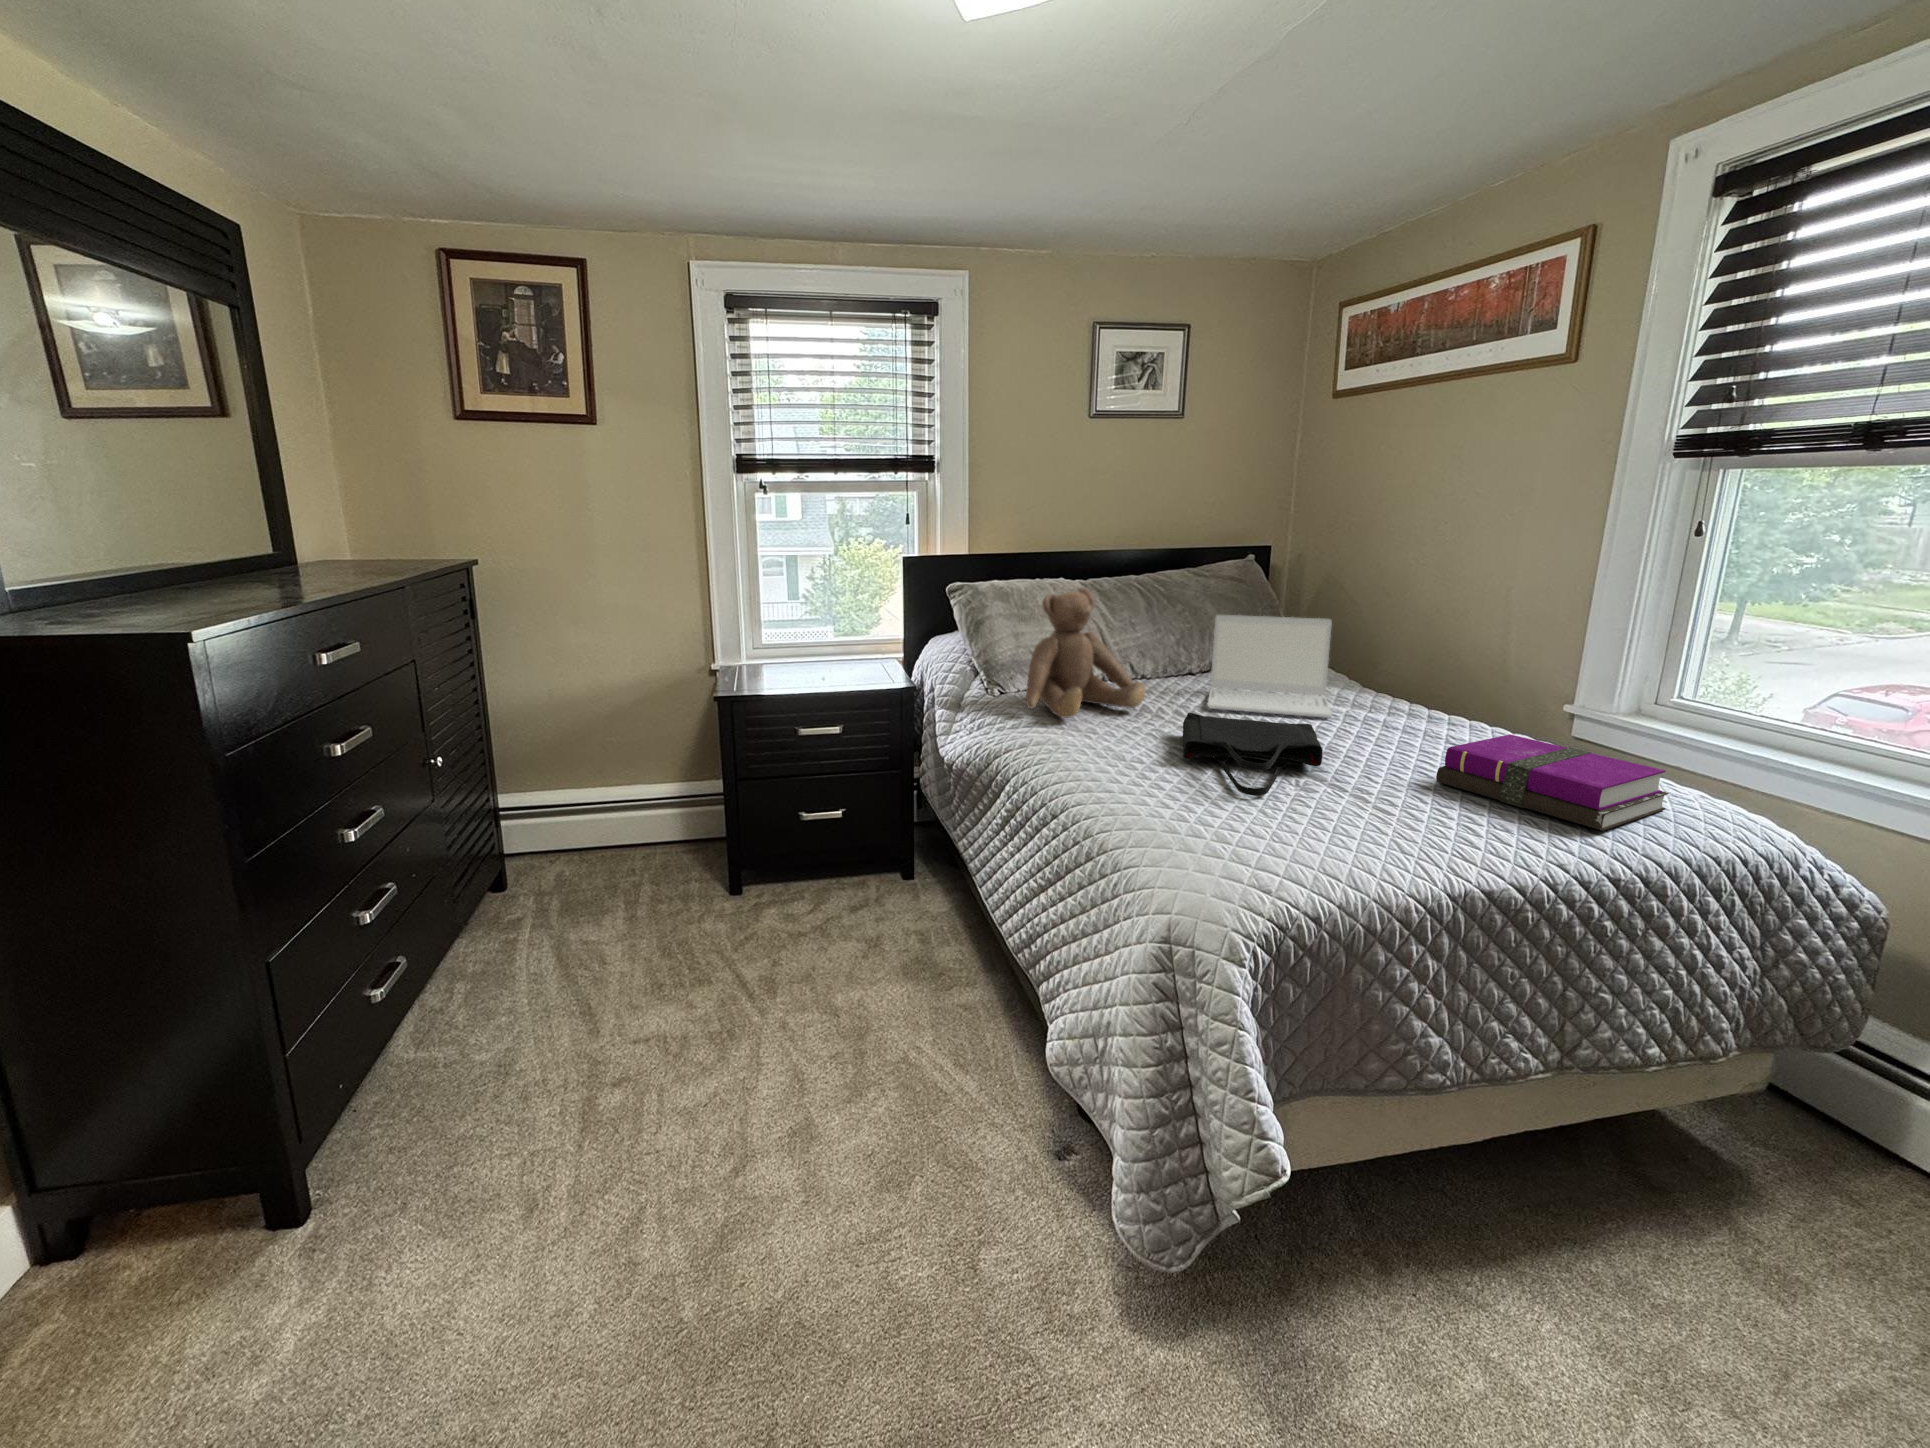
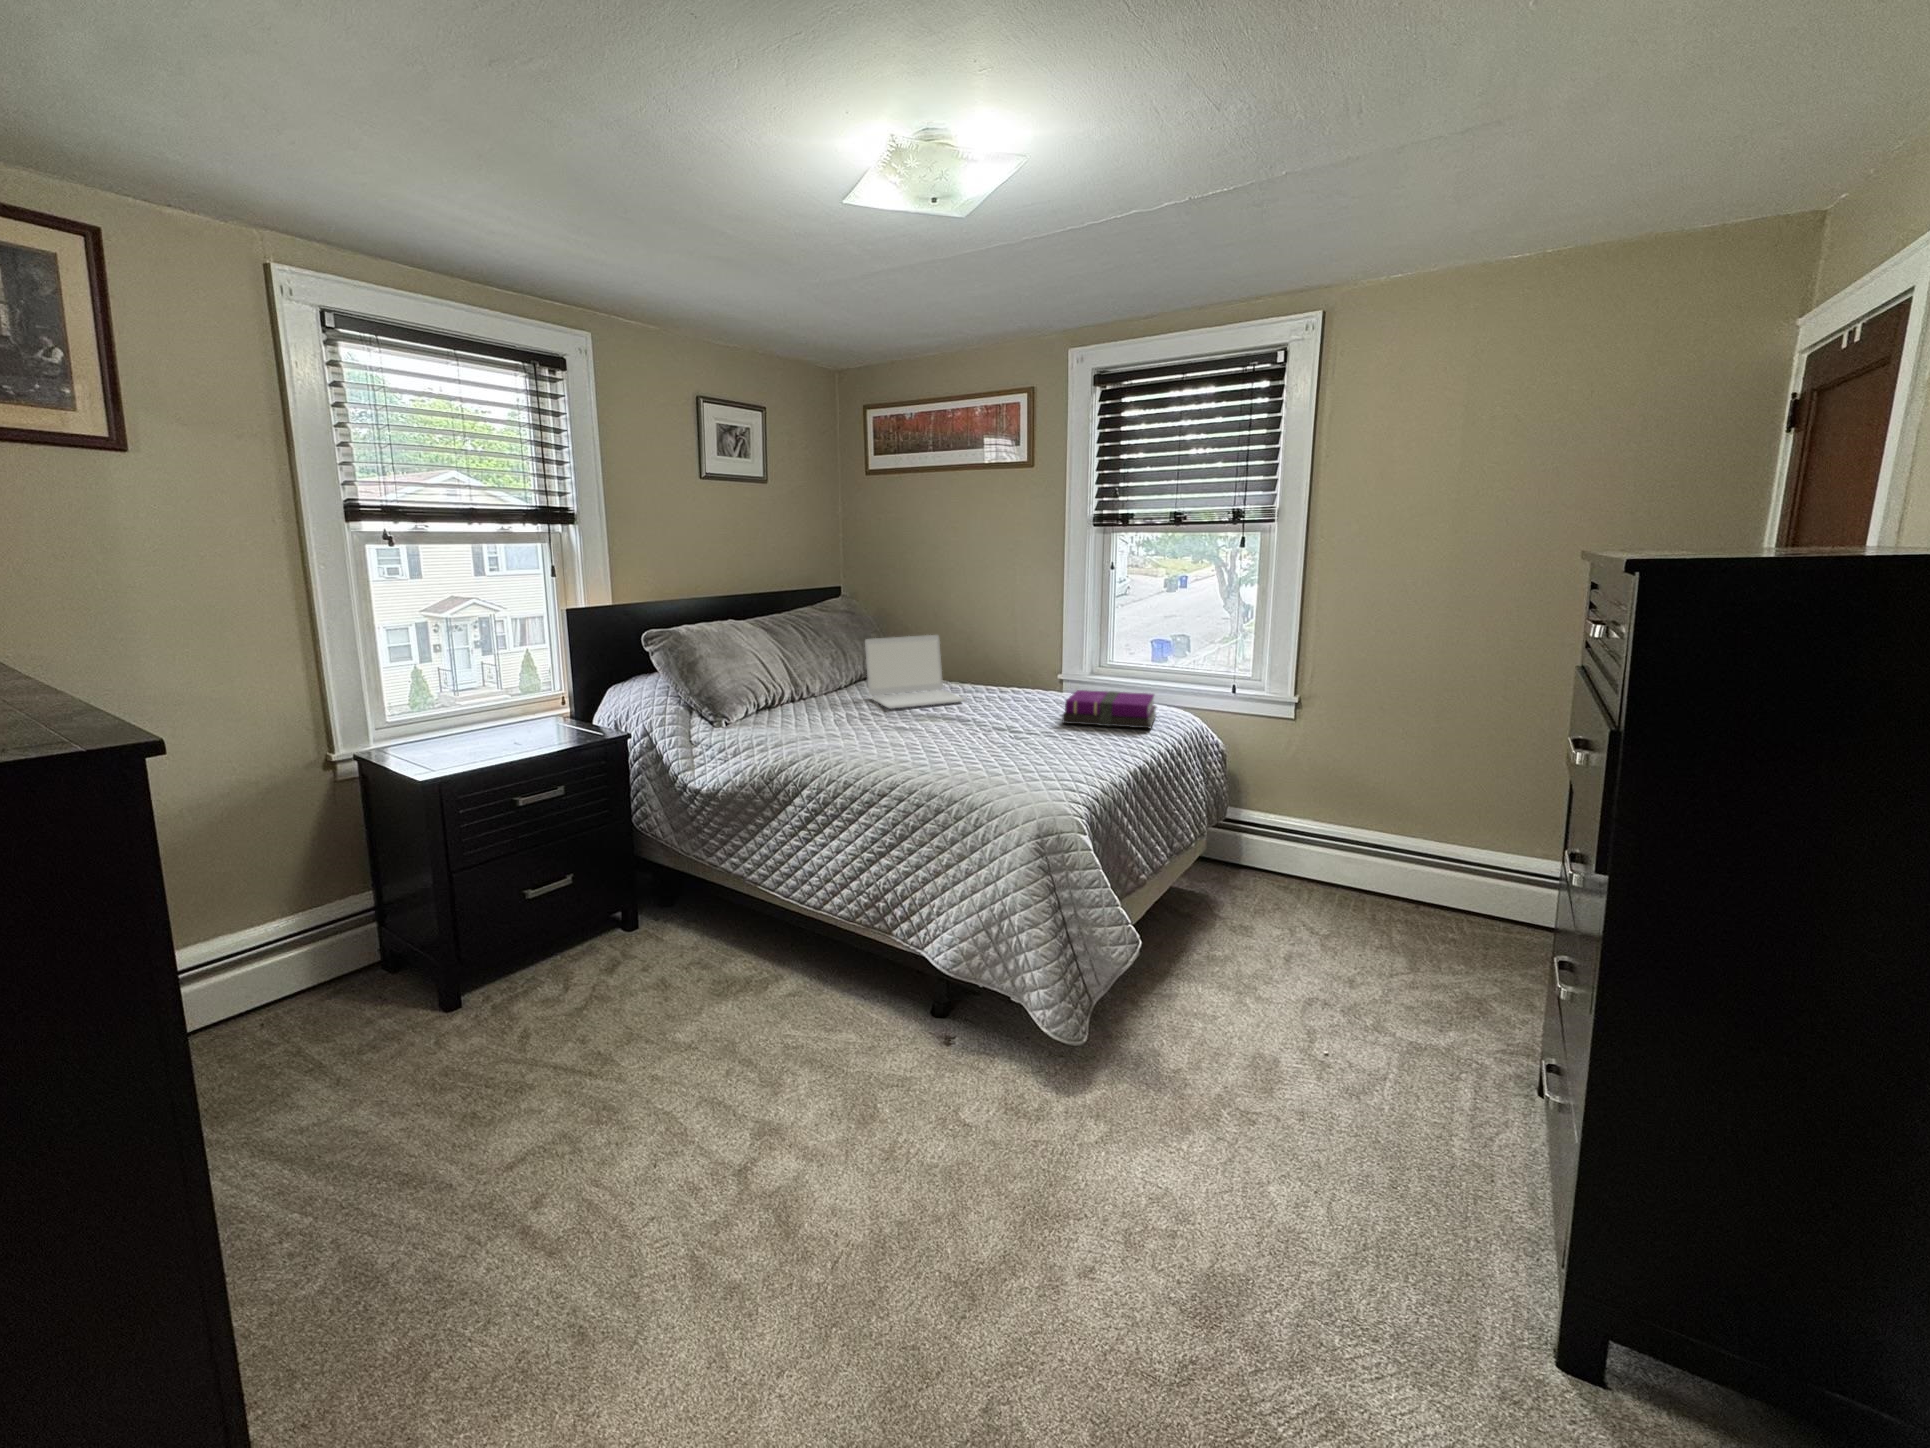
teddy bear: present [1026,588,1145,718] -> none [759,625,850,733]
tote bag: present [1183,713,1323,796] -> none [901,704,1007,750]

